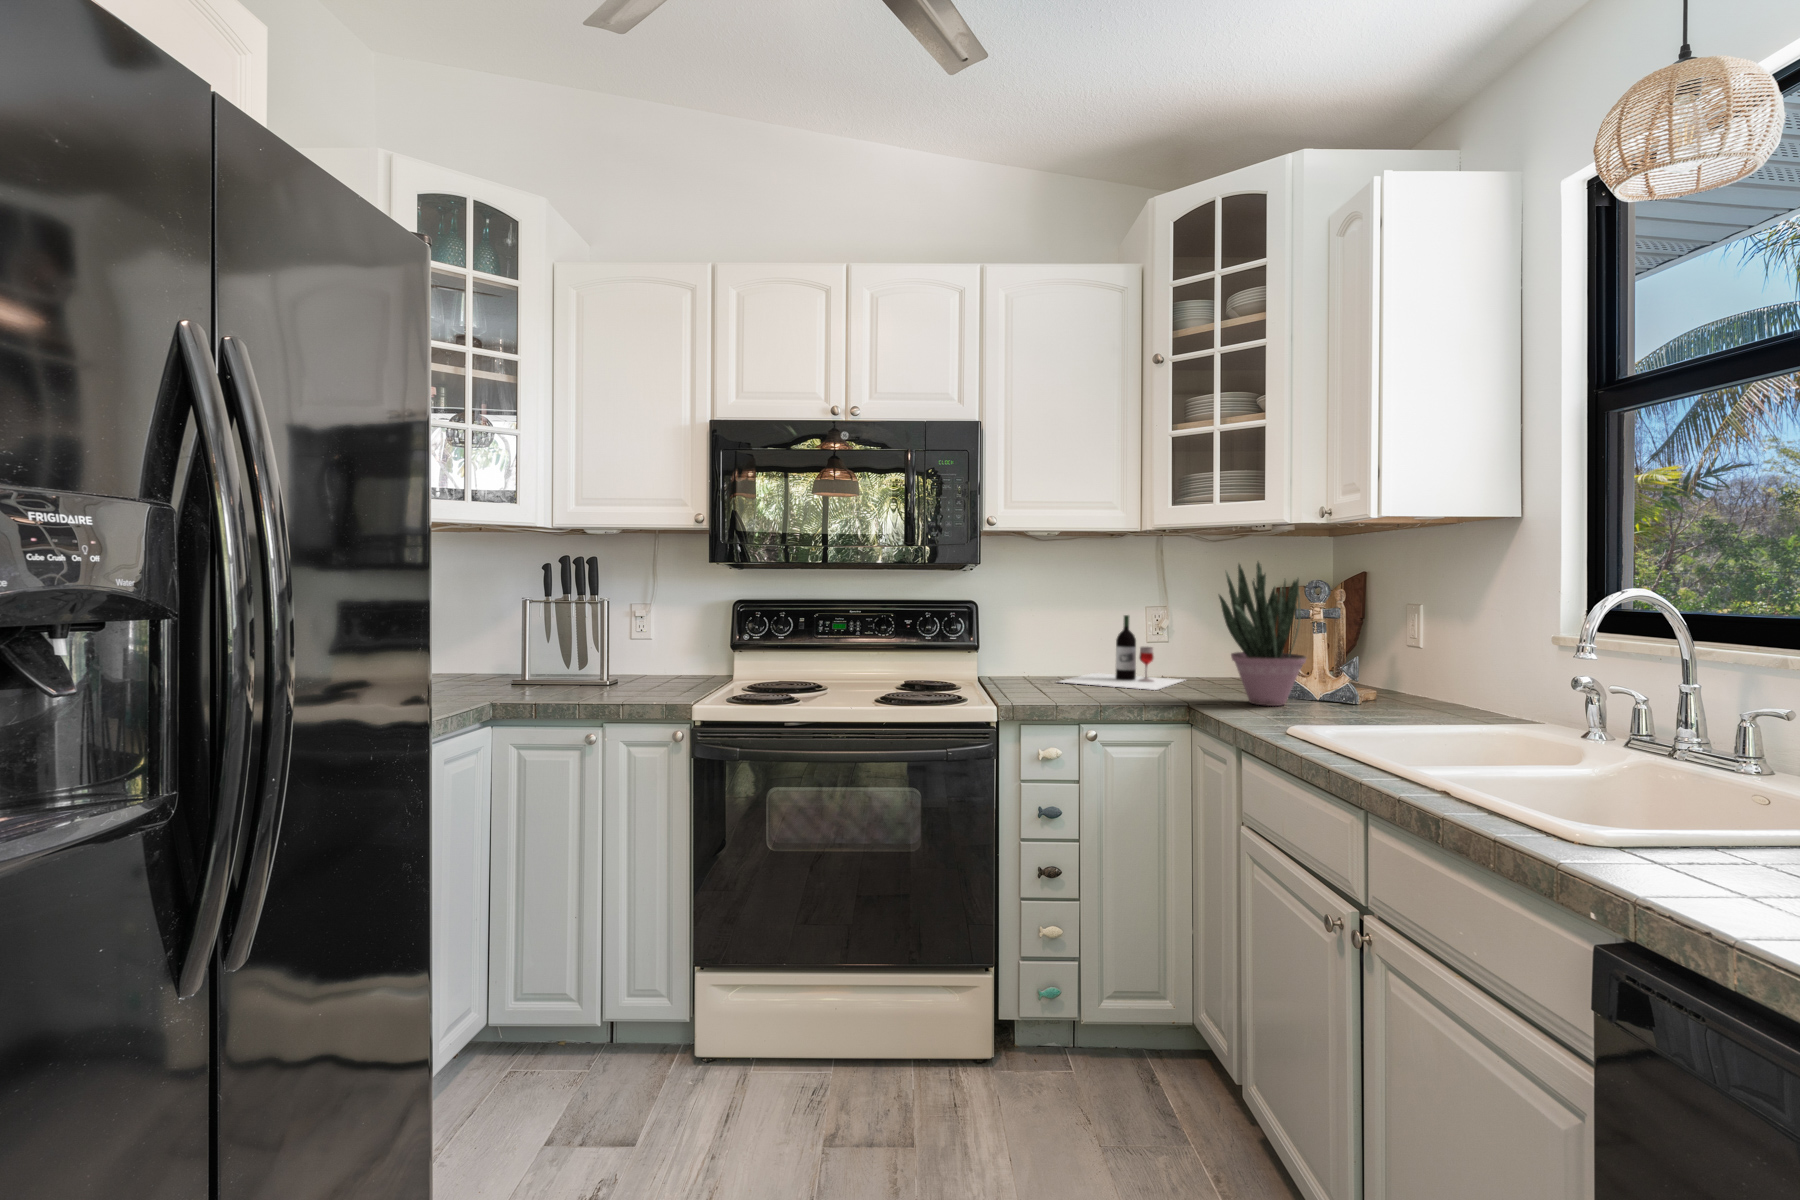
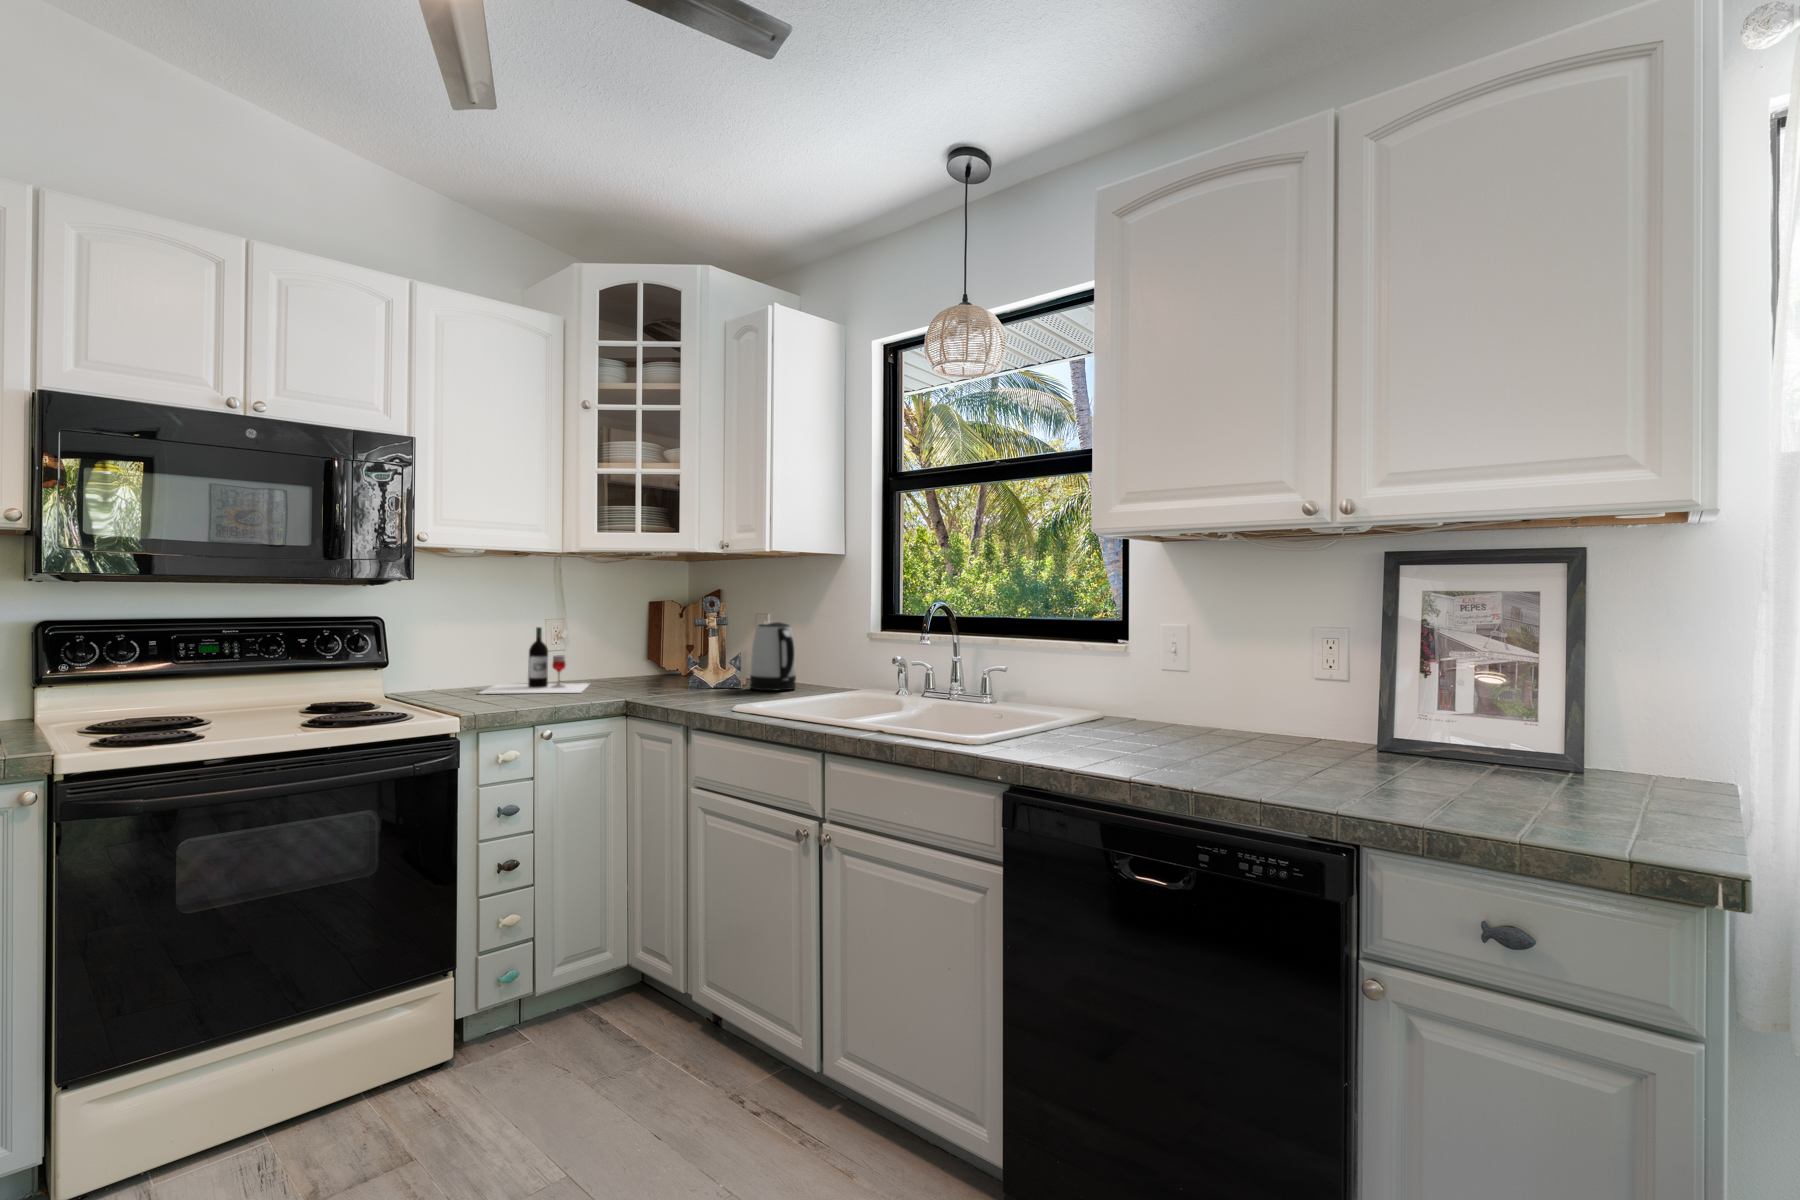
potted plant: present [1219,562,1307,706] -> none [646,580,712,696]
kettle: none [1370,615,1443,710] -> present [750,622,796,690]

